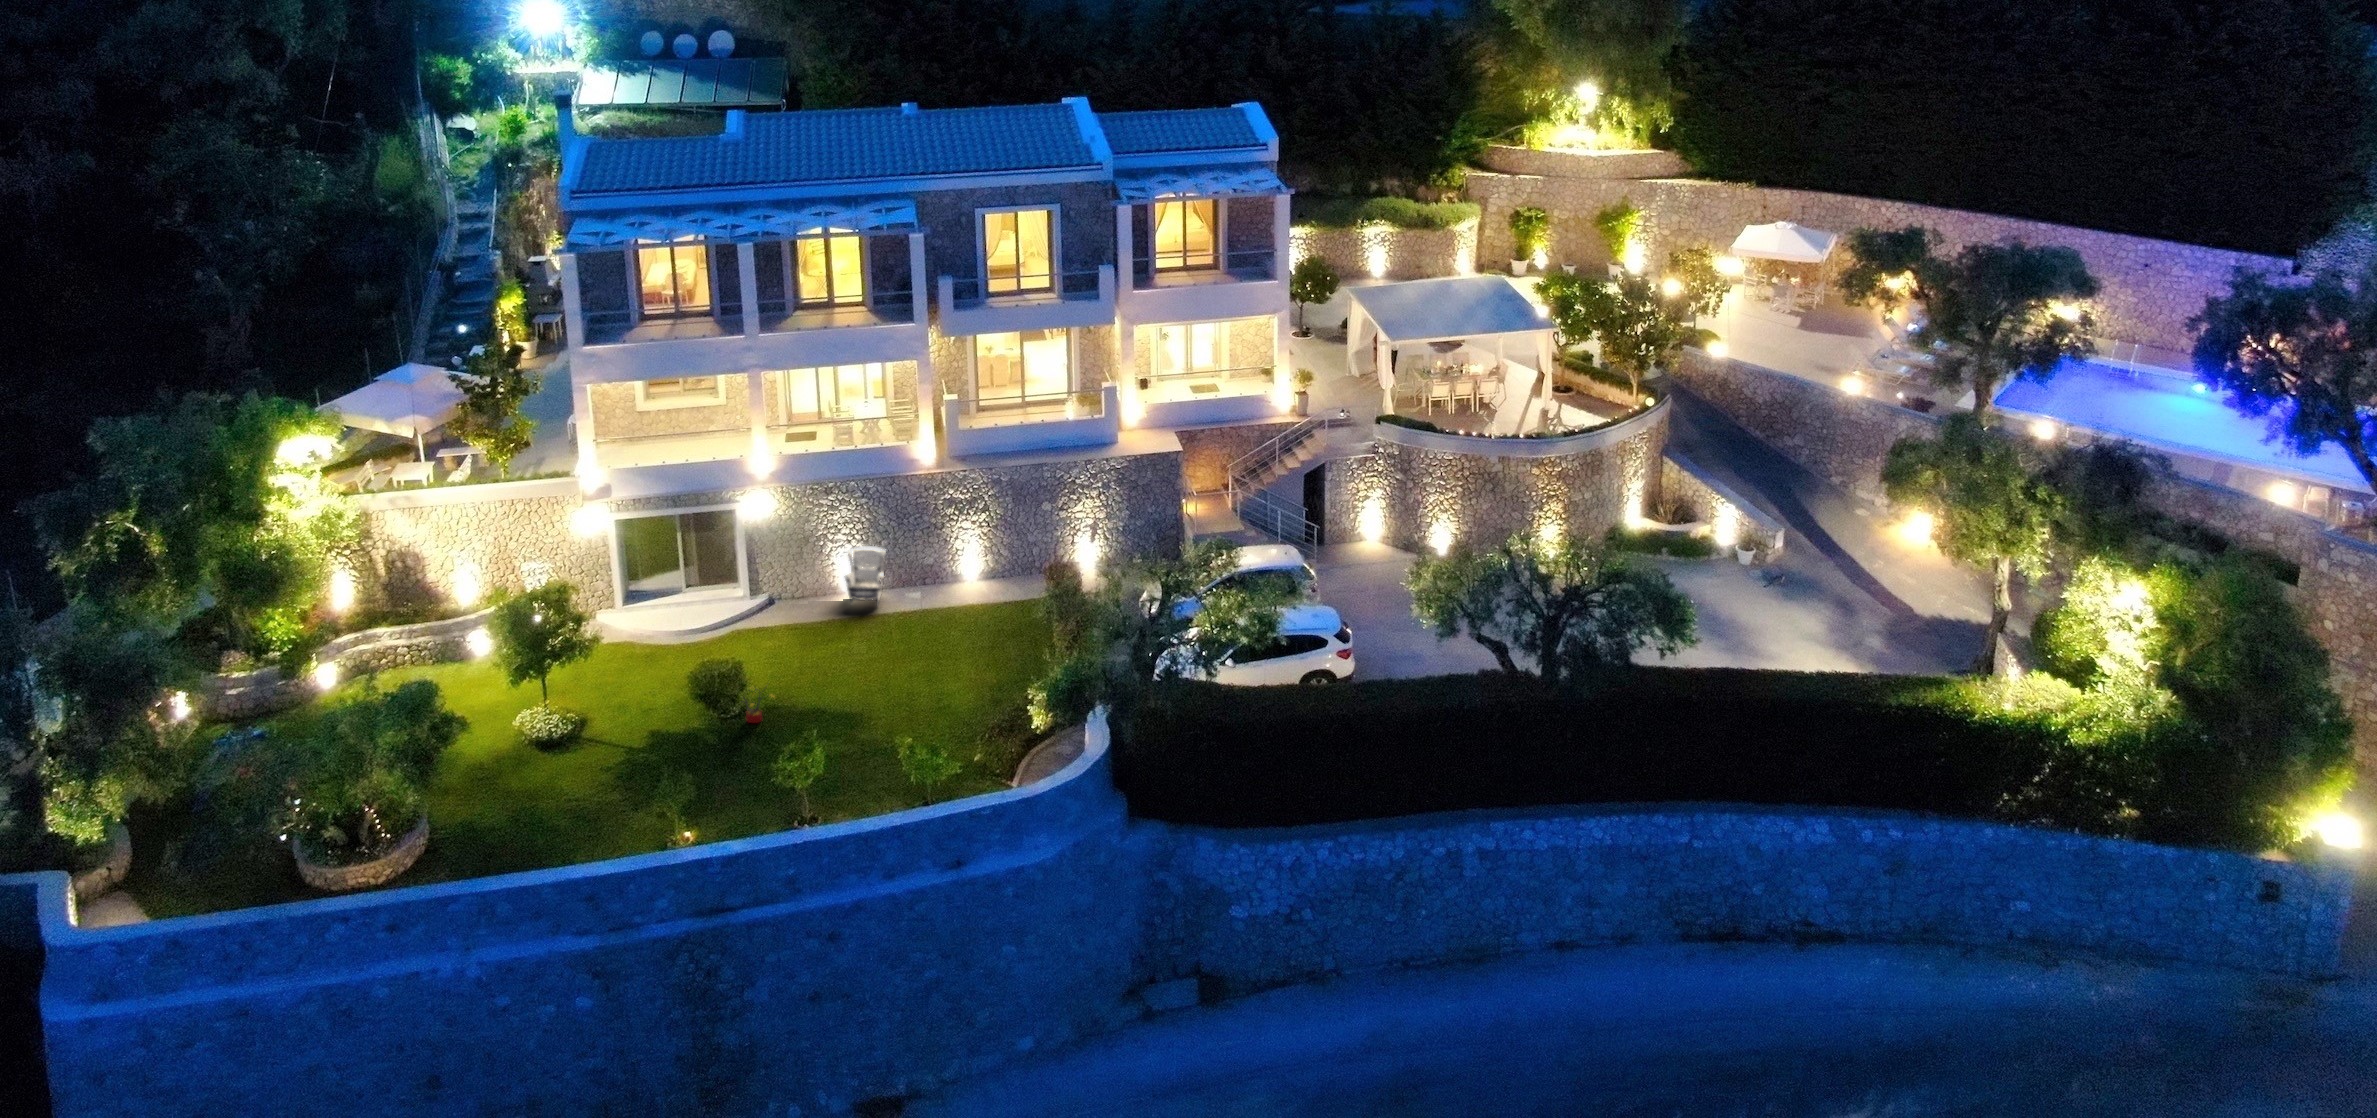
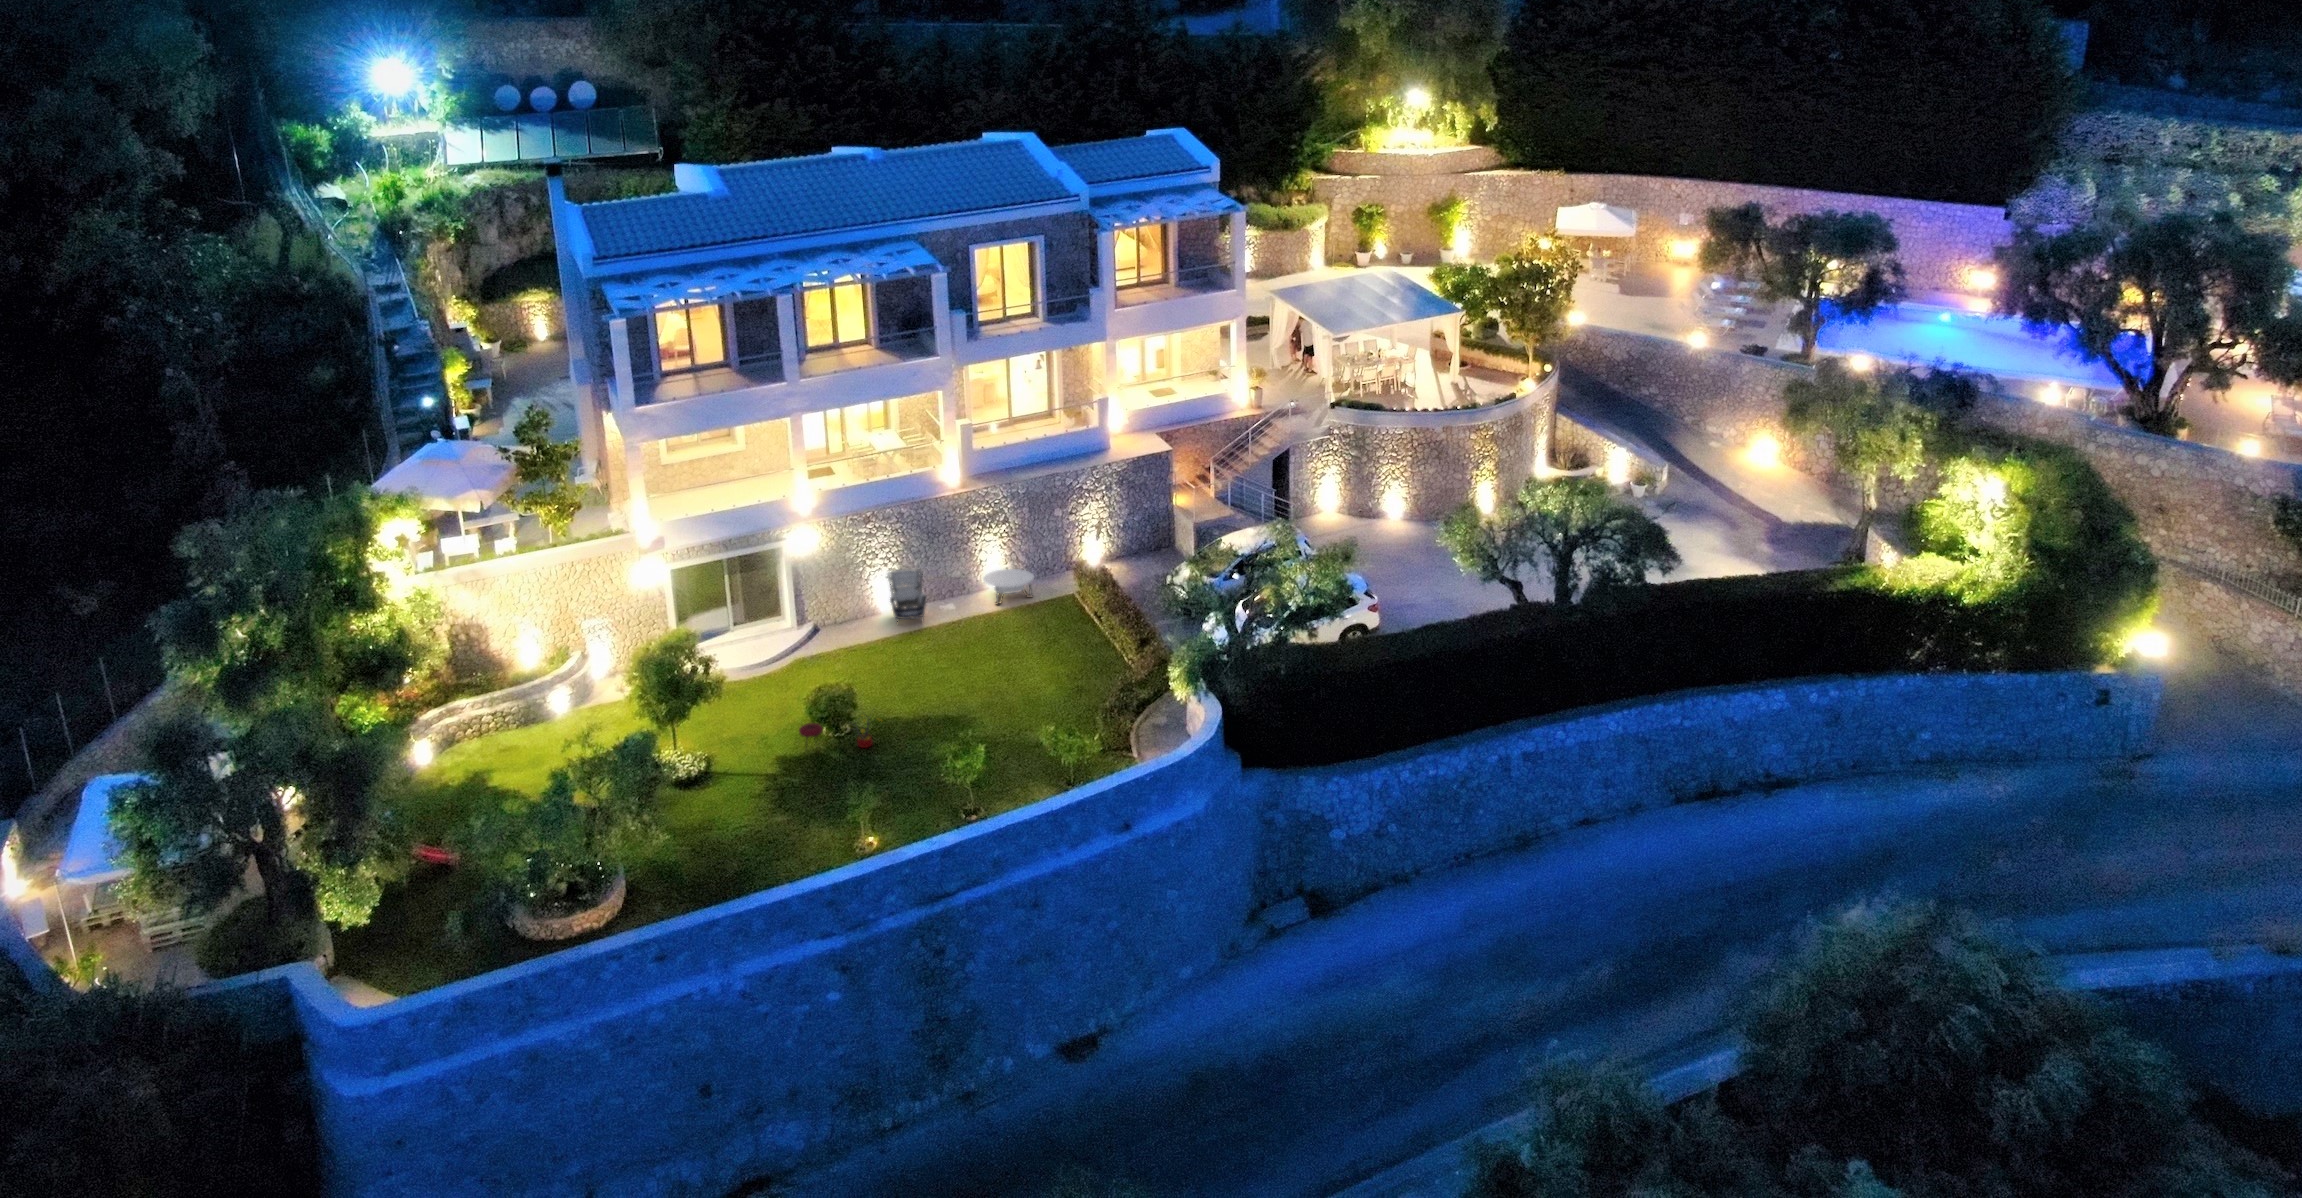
round table: none [954,560,1009,596] -> present [983,569,1034,604]
stool: none [684,690,710,726] -> present [799,723,823,748]

